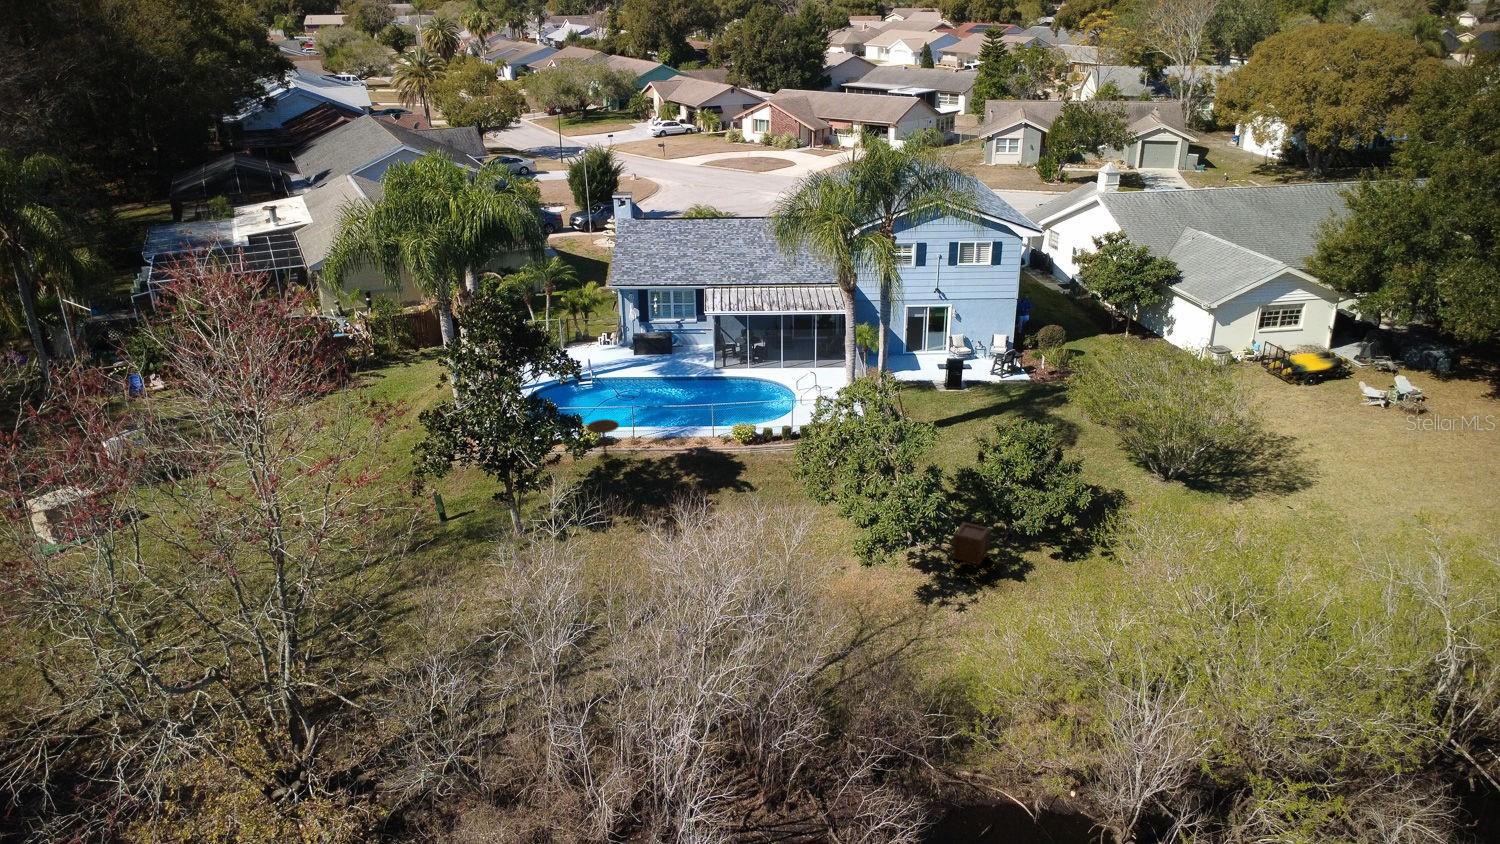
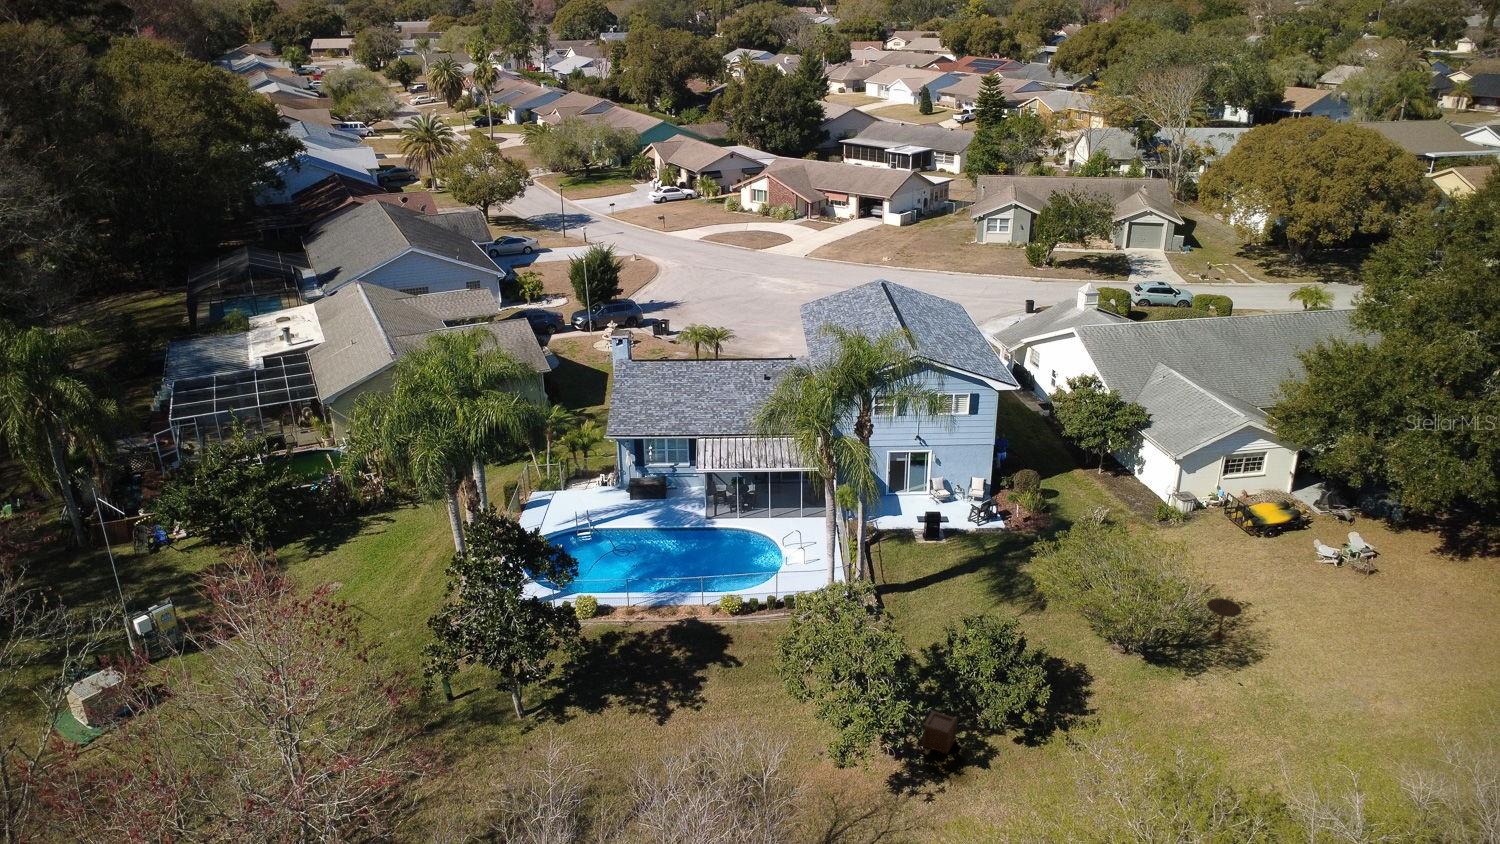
pedestal table: present [587,419,619,460] -> present [1207,598,1242,640]

